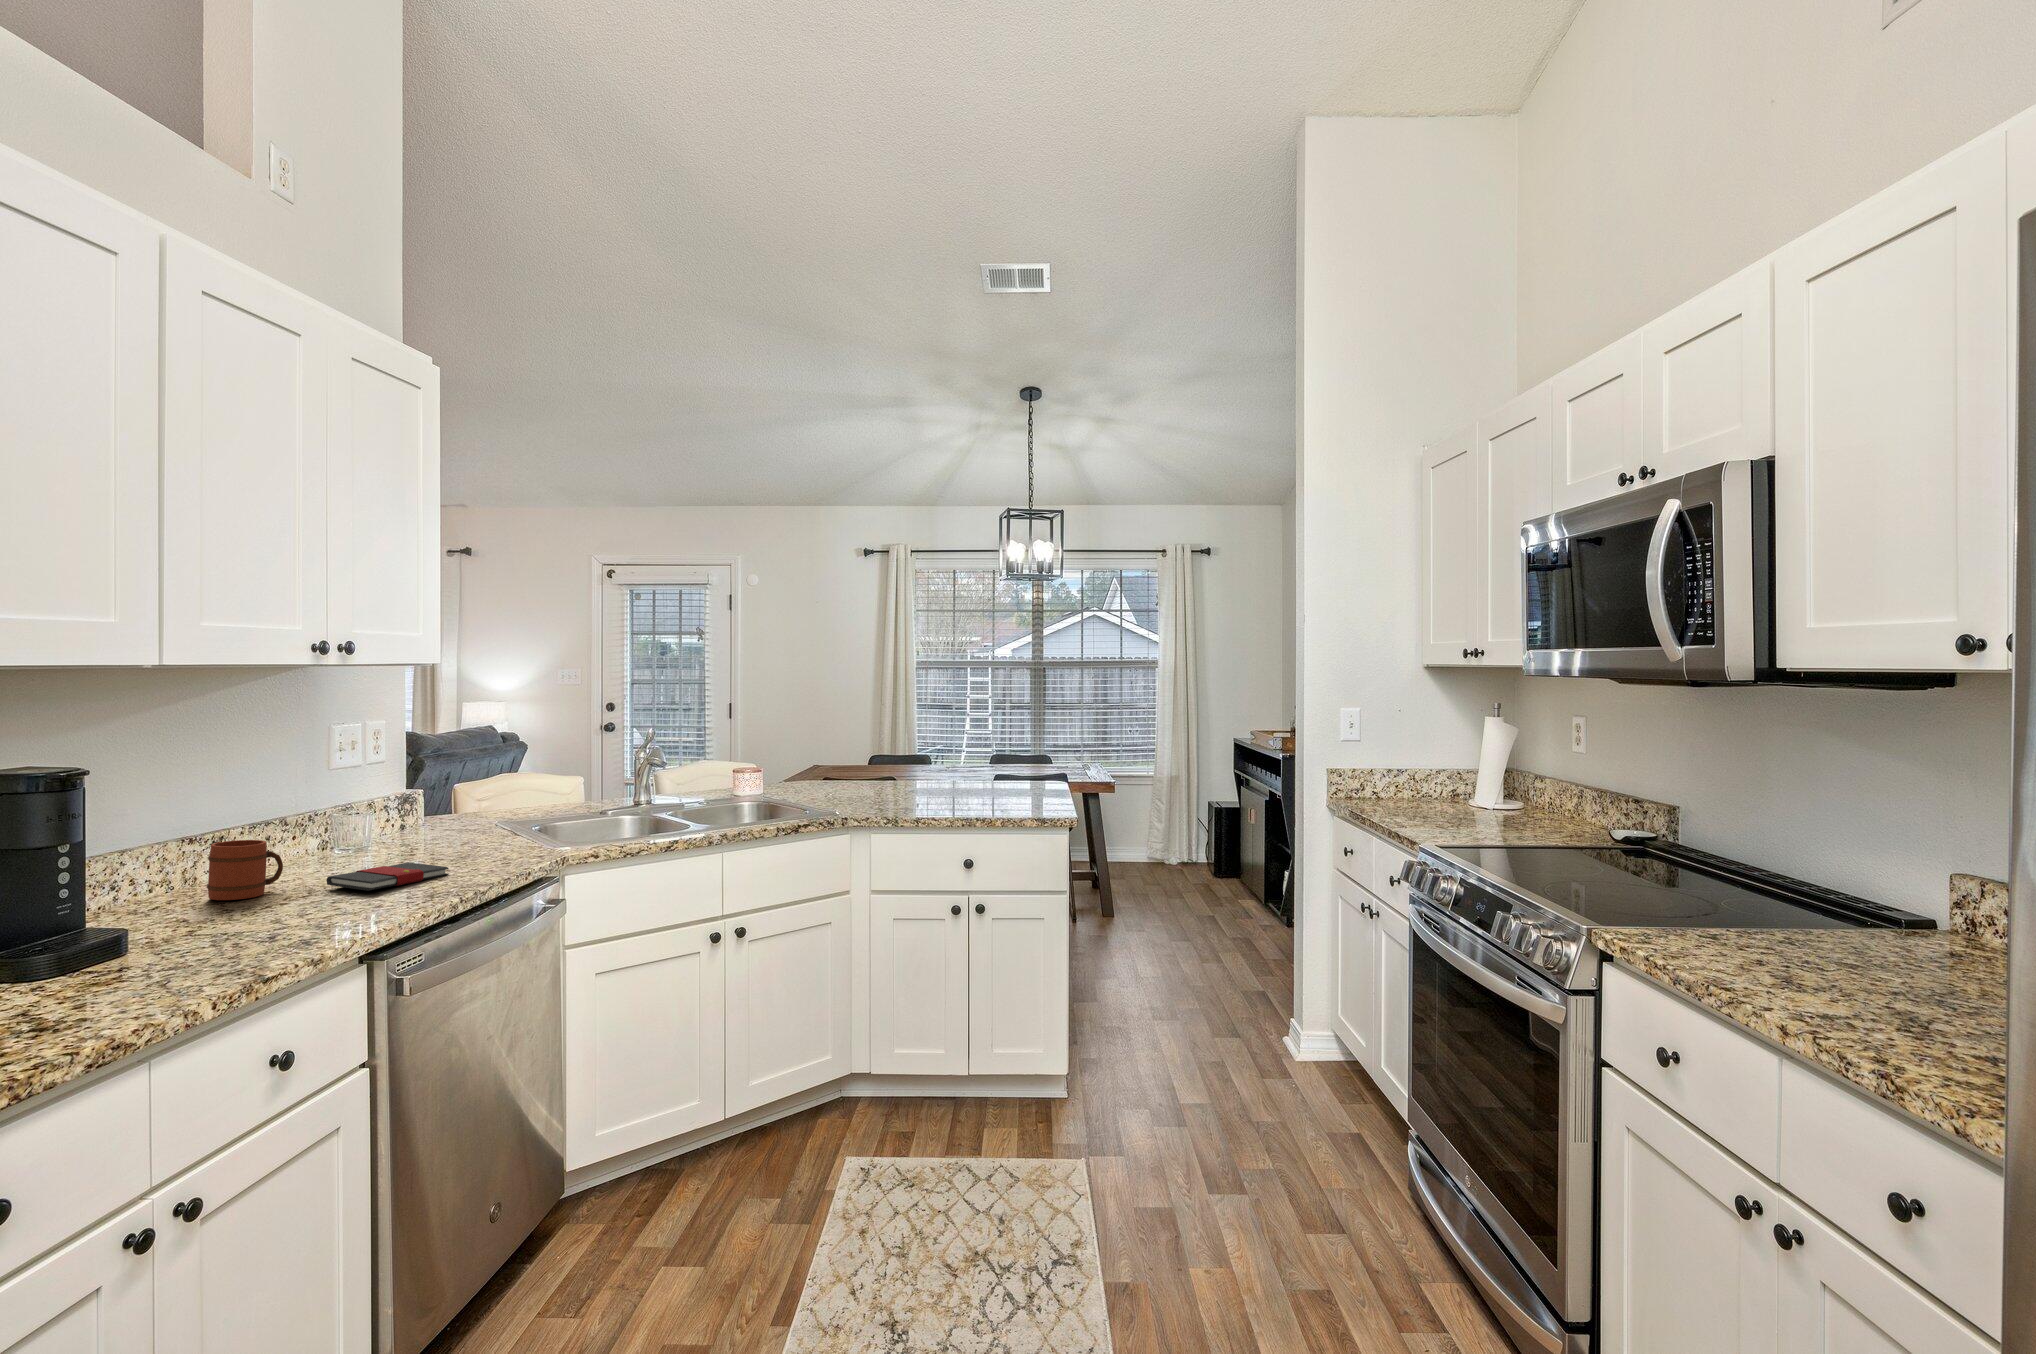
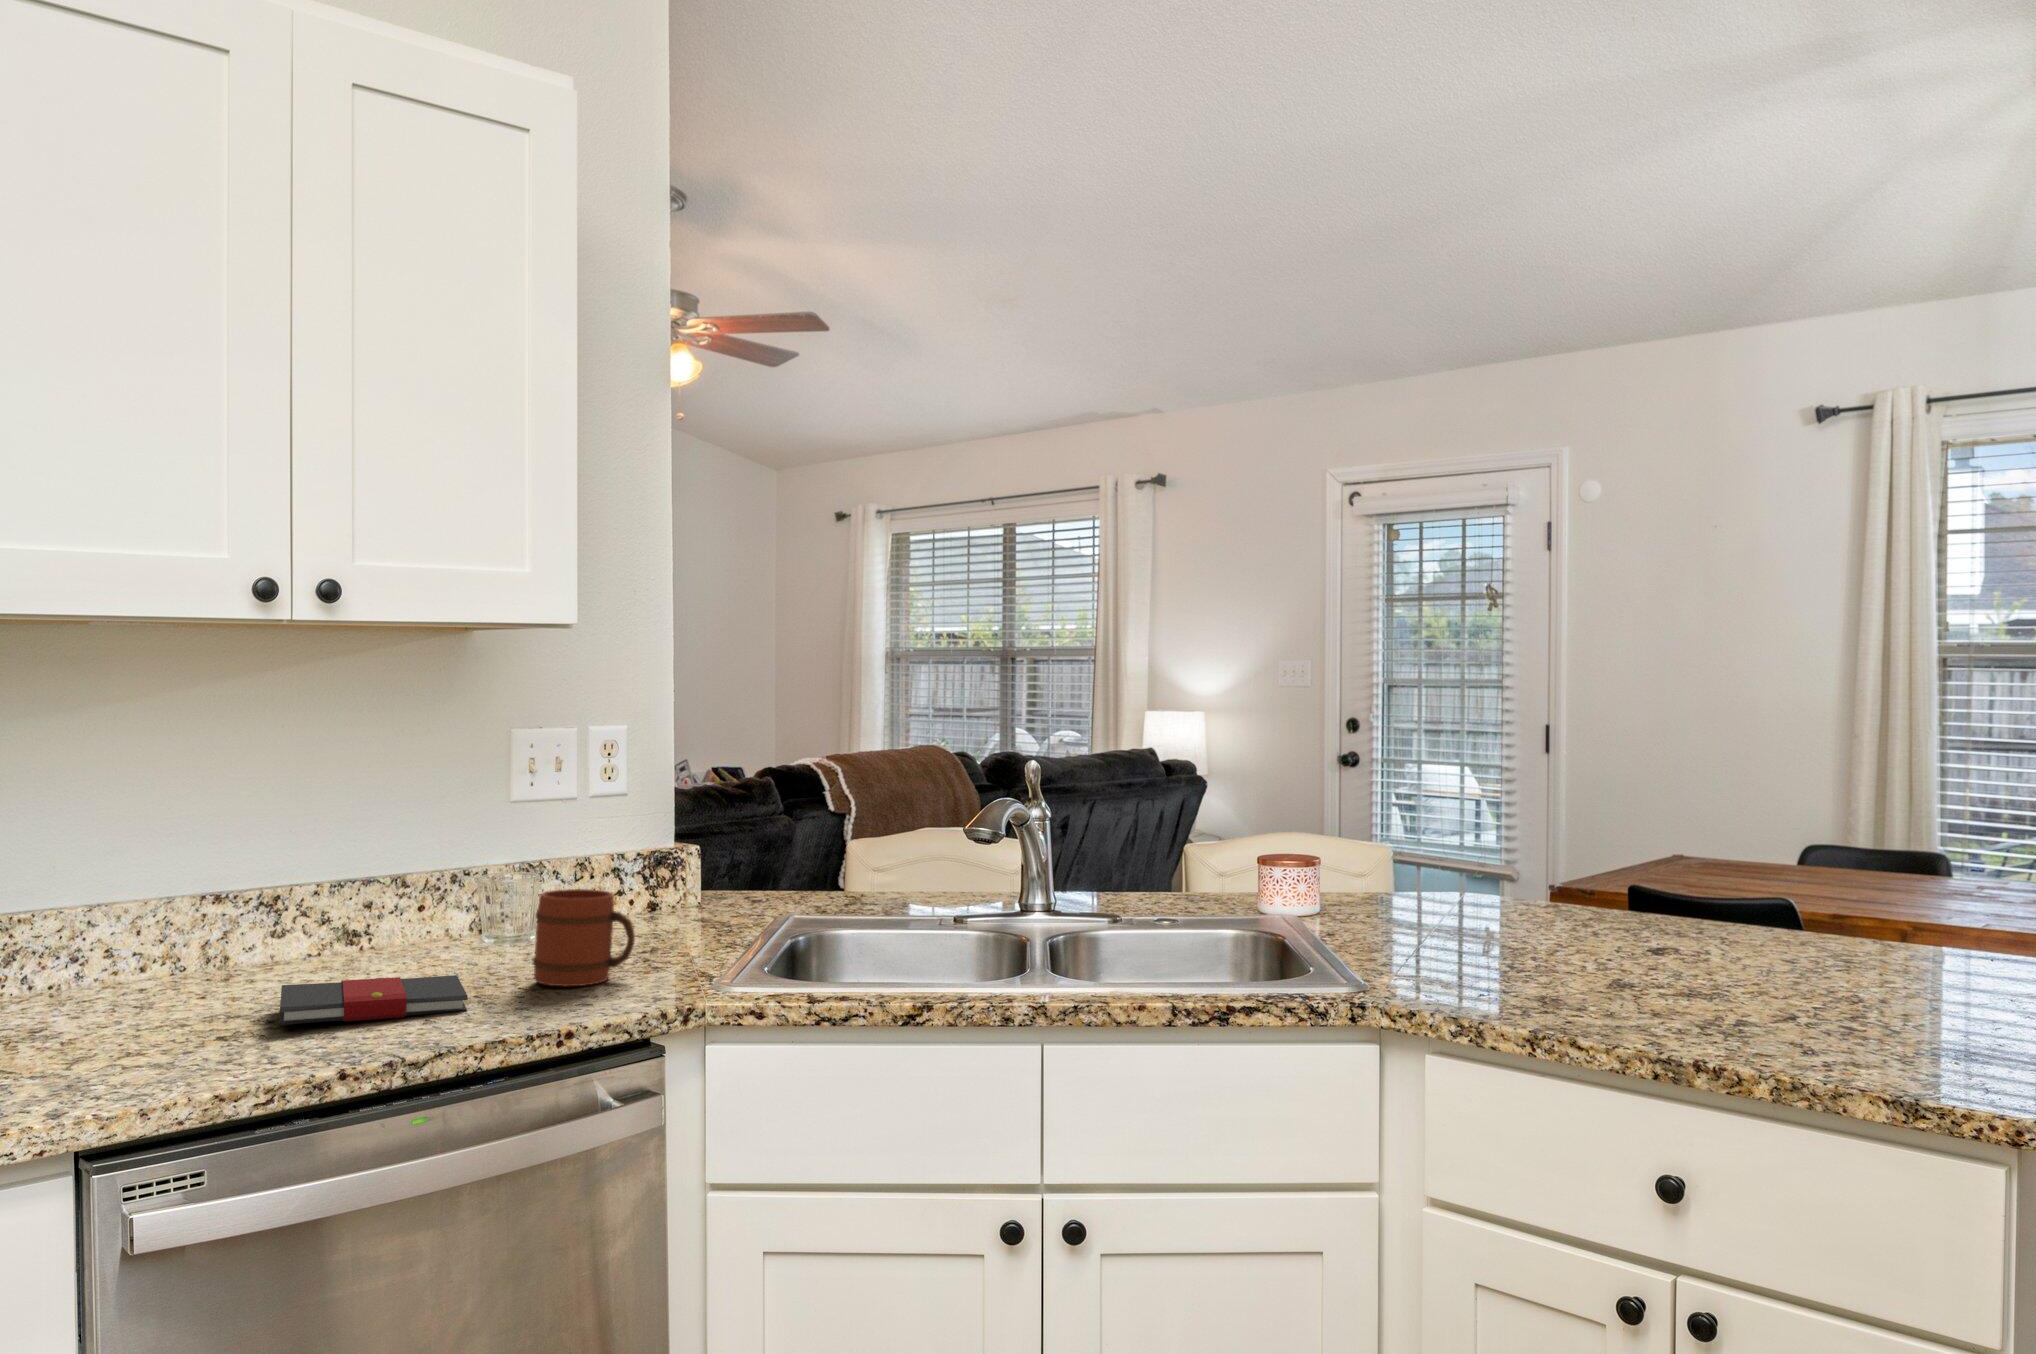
mug: present [207,840,283,900] -> present [533,889,635,986]

